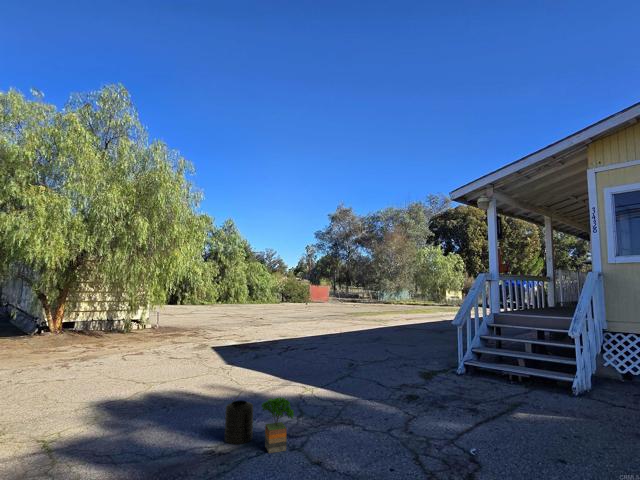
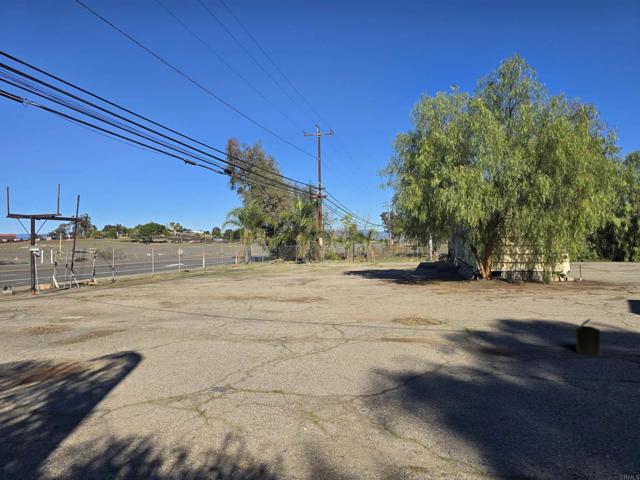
potted tree: present [262,397,294,453] -> none [599,324,630,365]

